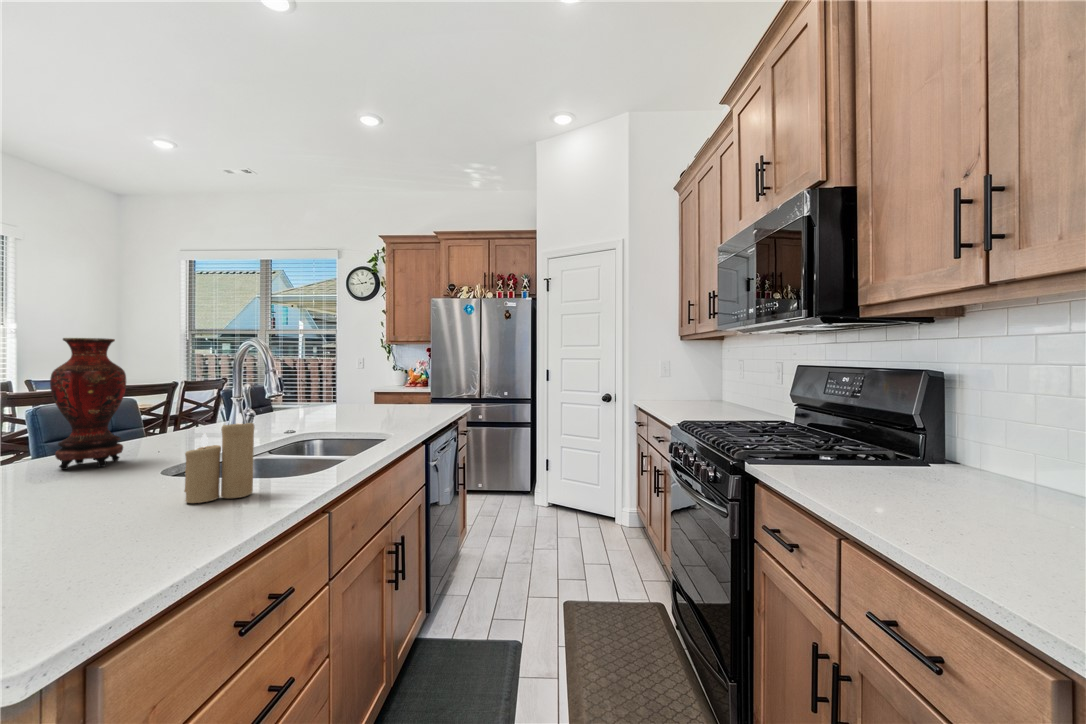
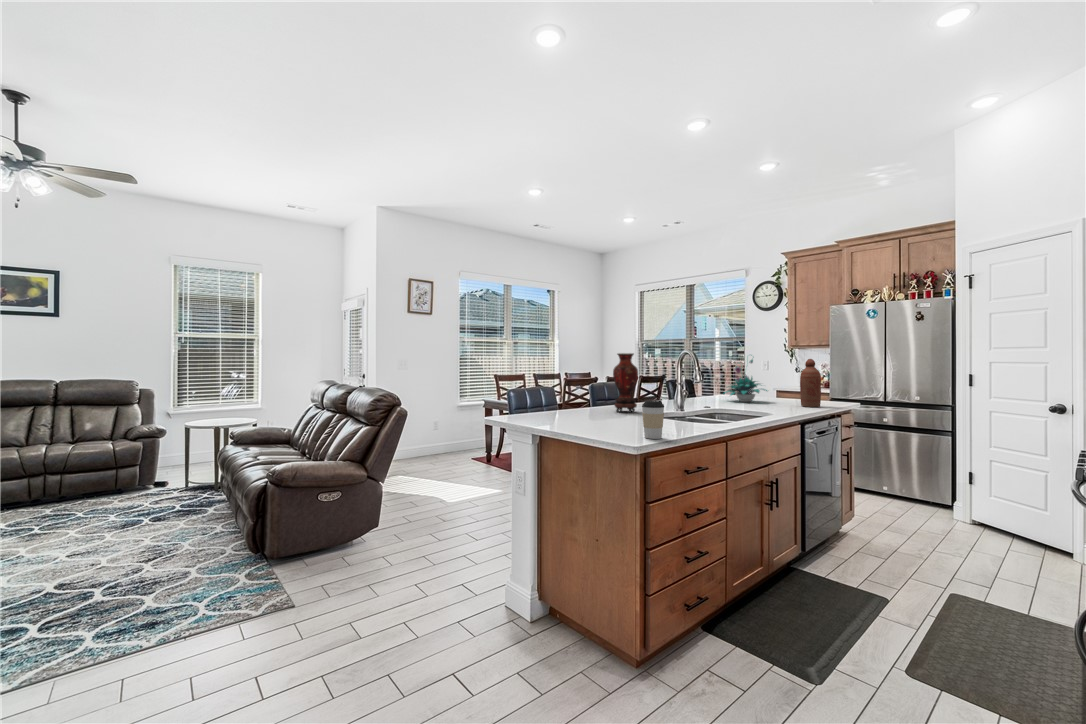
plant: none [310,348,375,414] -> present [725,359,767,402]
bottle: none [414,354,437,415] -> present [800,359,821,407]
candle: present [184,413,254,503] -> none [669,389,696,428]
coffee cup: none [52,461,143,586] -> present [642,400,664,439]

